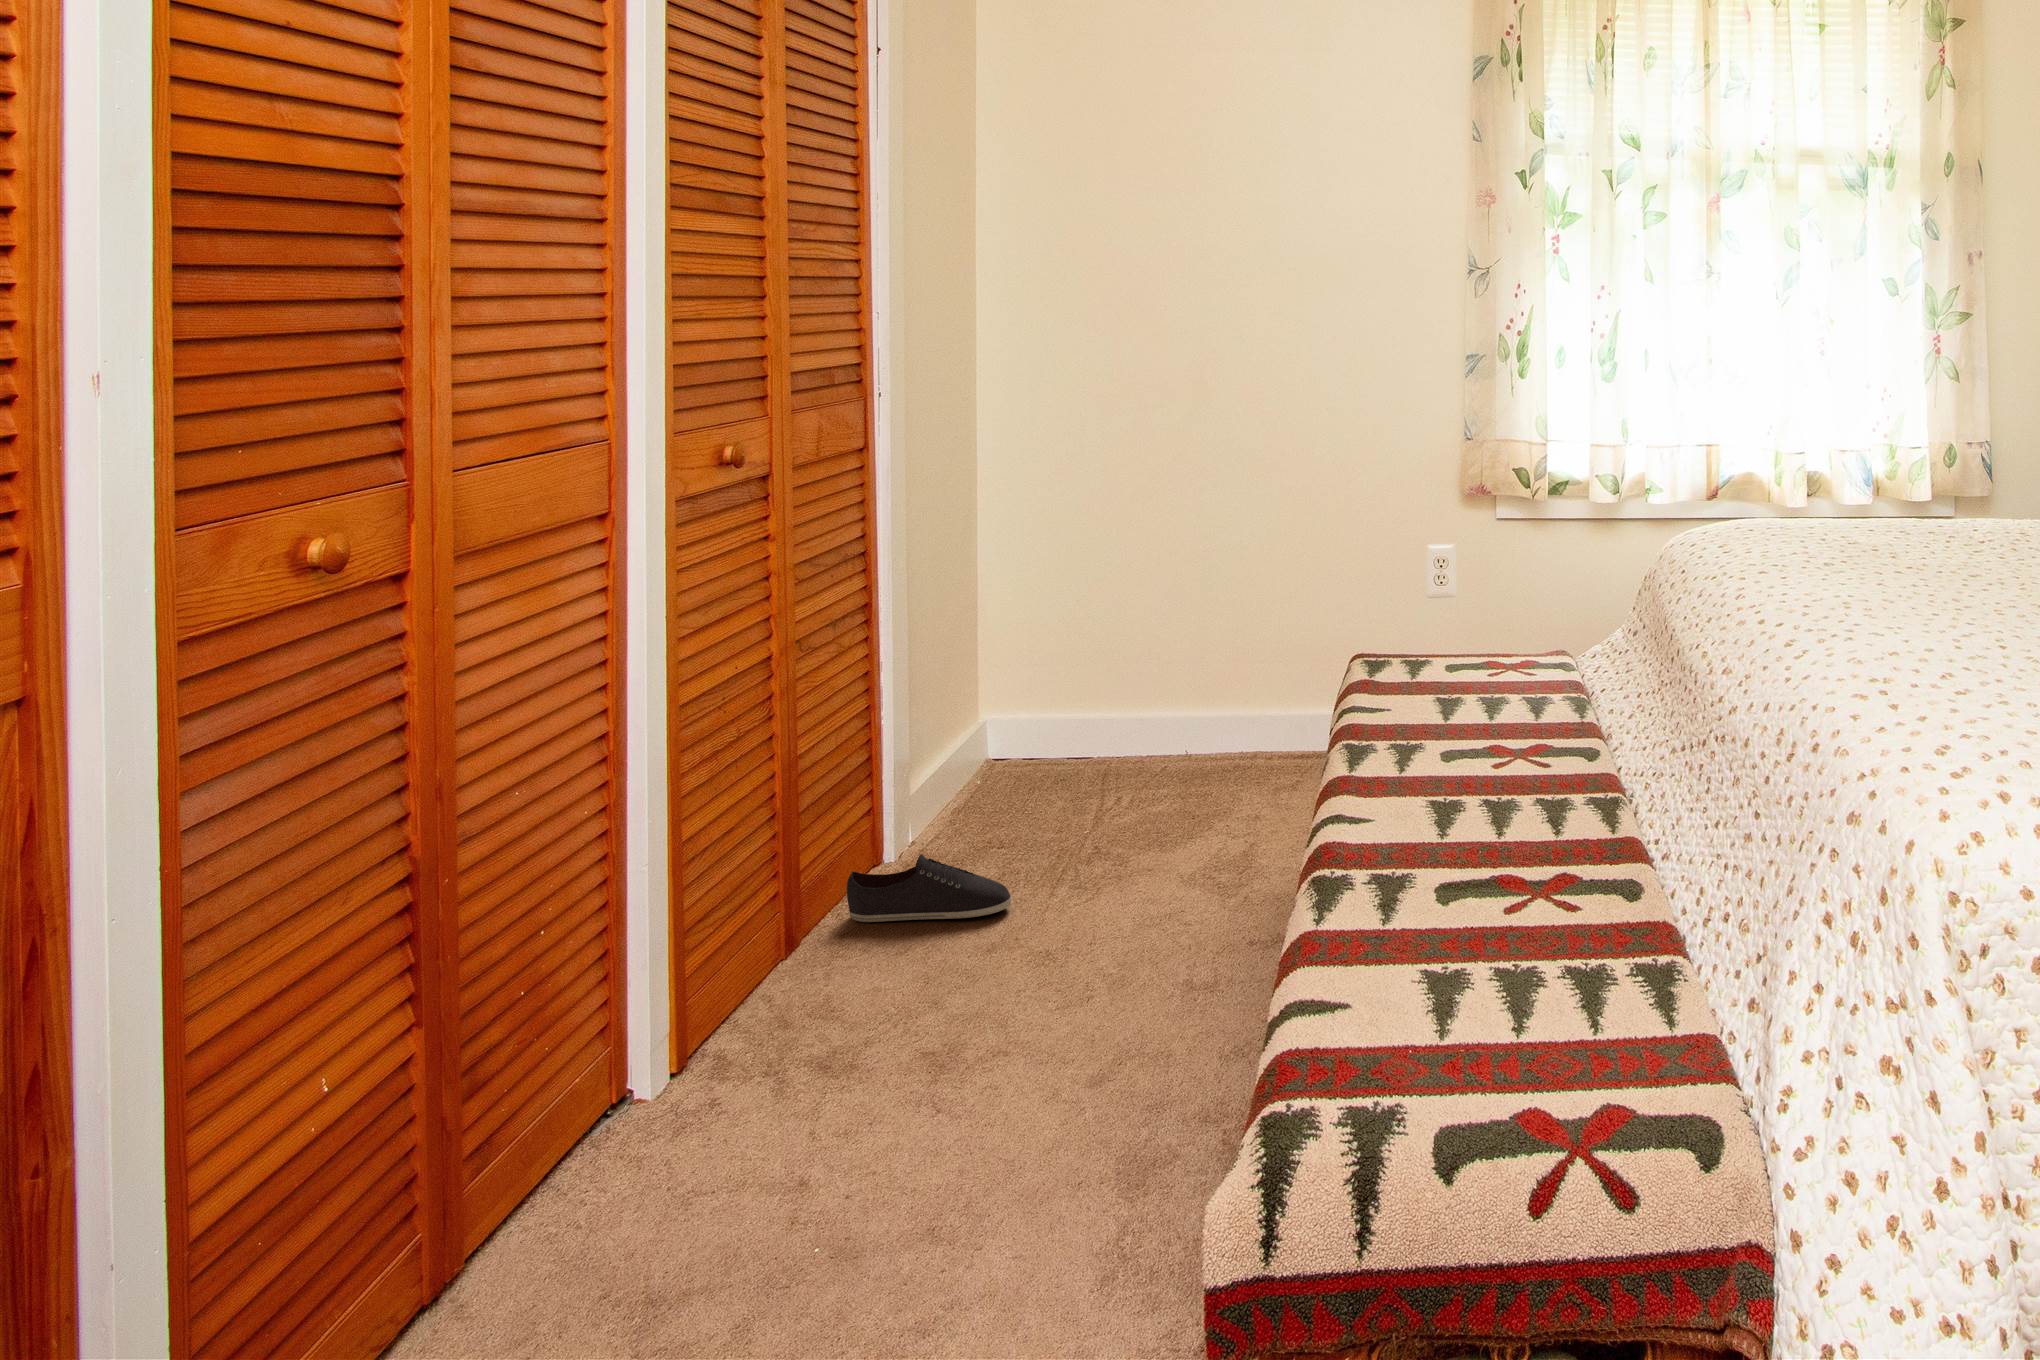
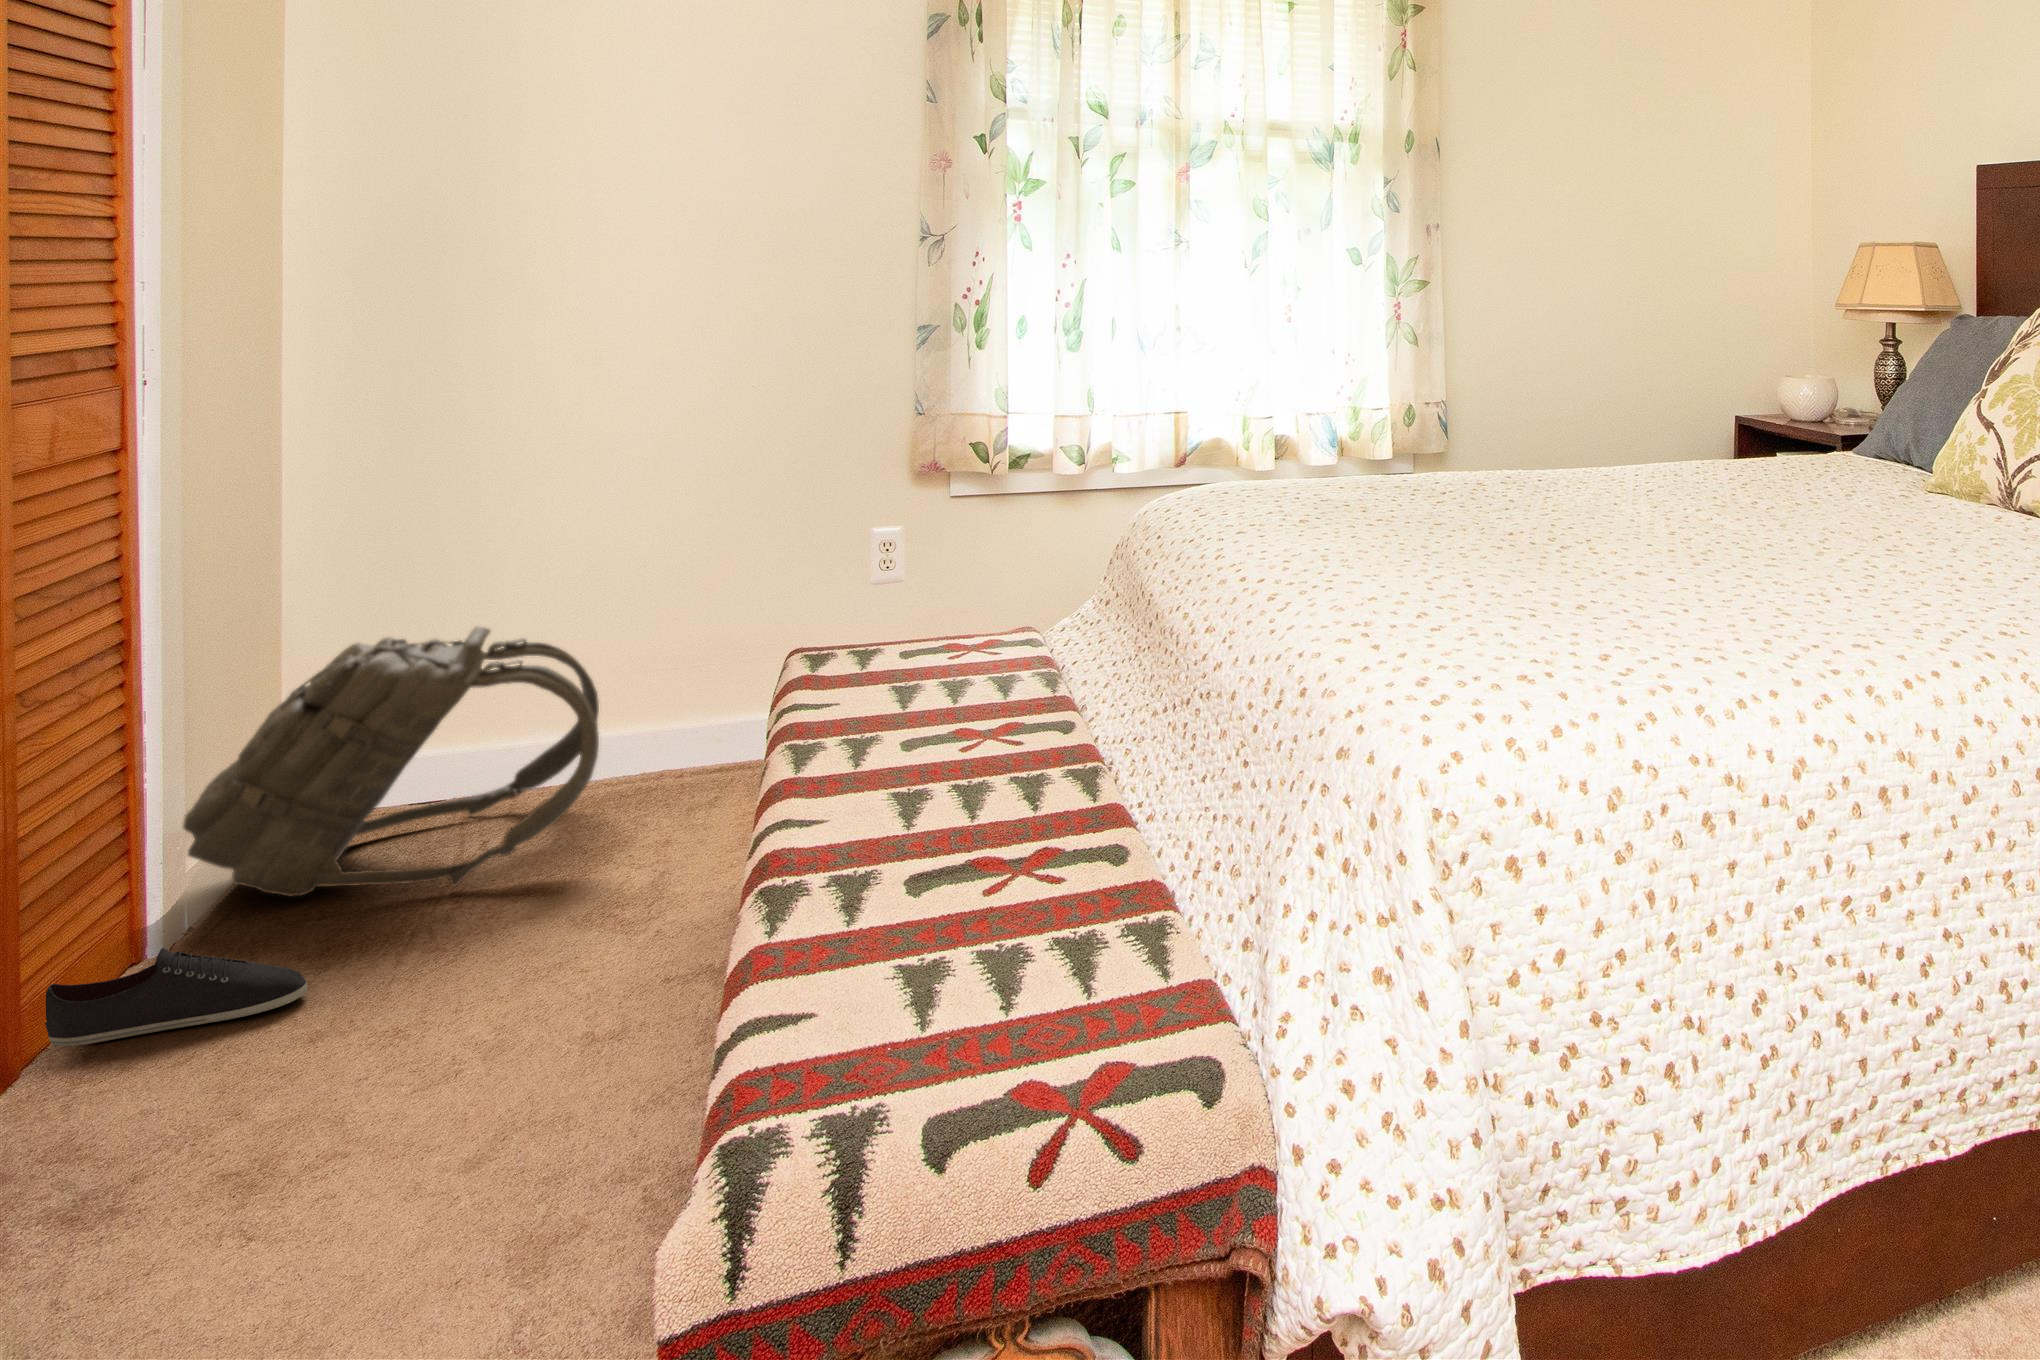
backpack: none [942,621,1225,834] -> present [183,626,599,897]

